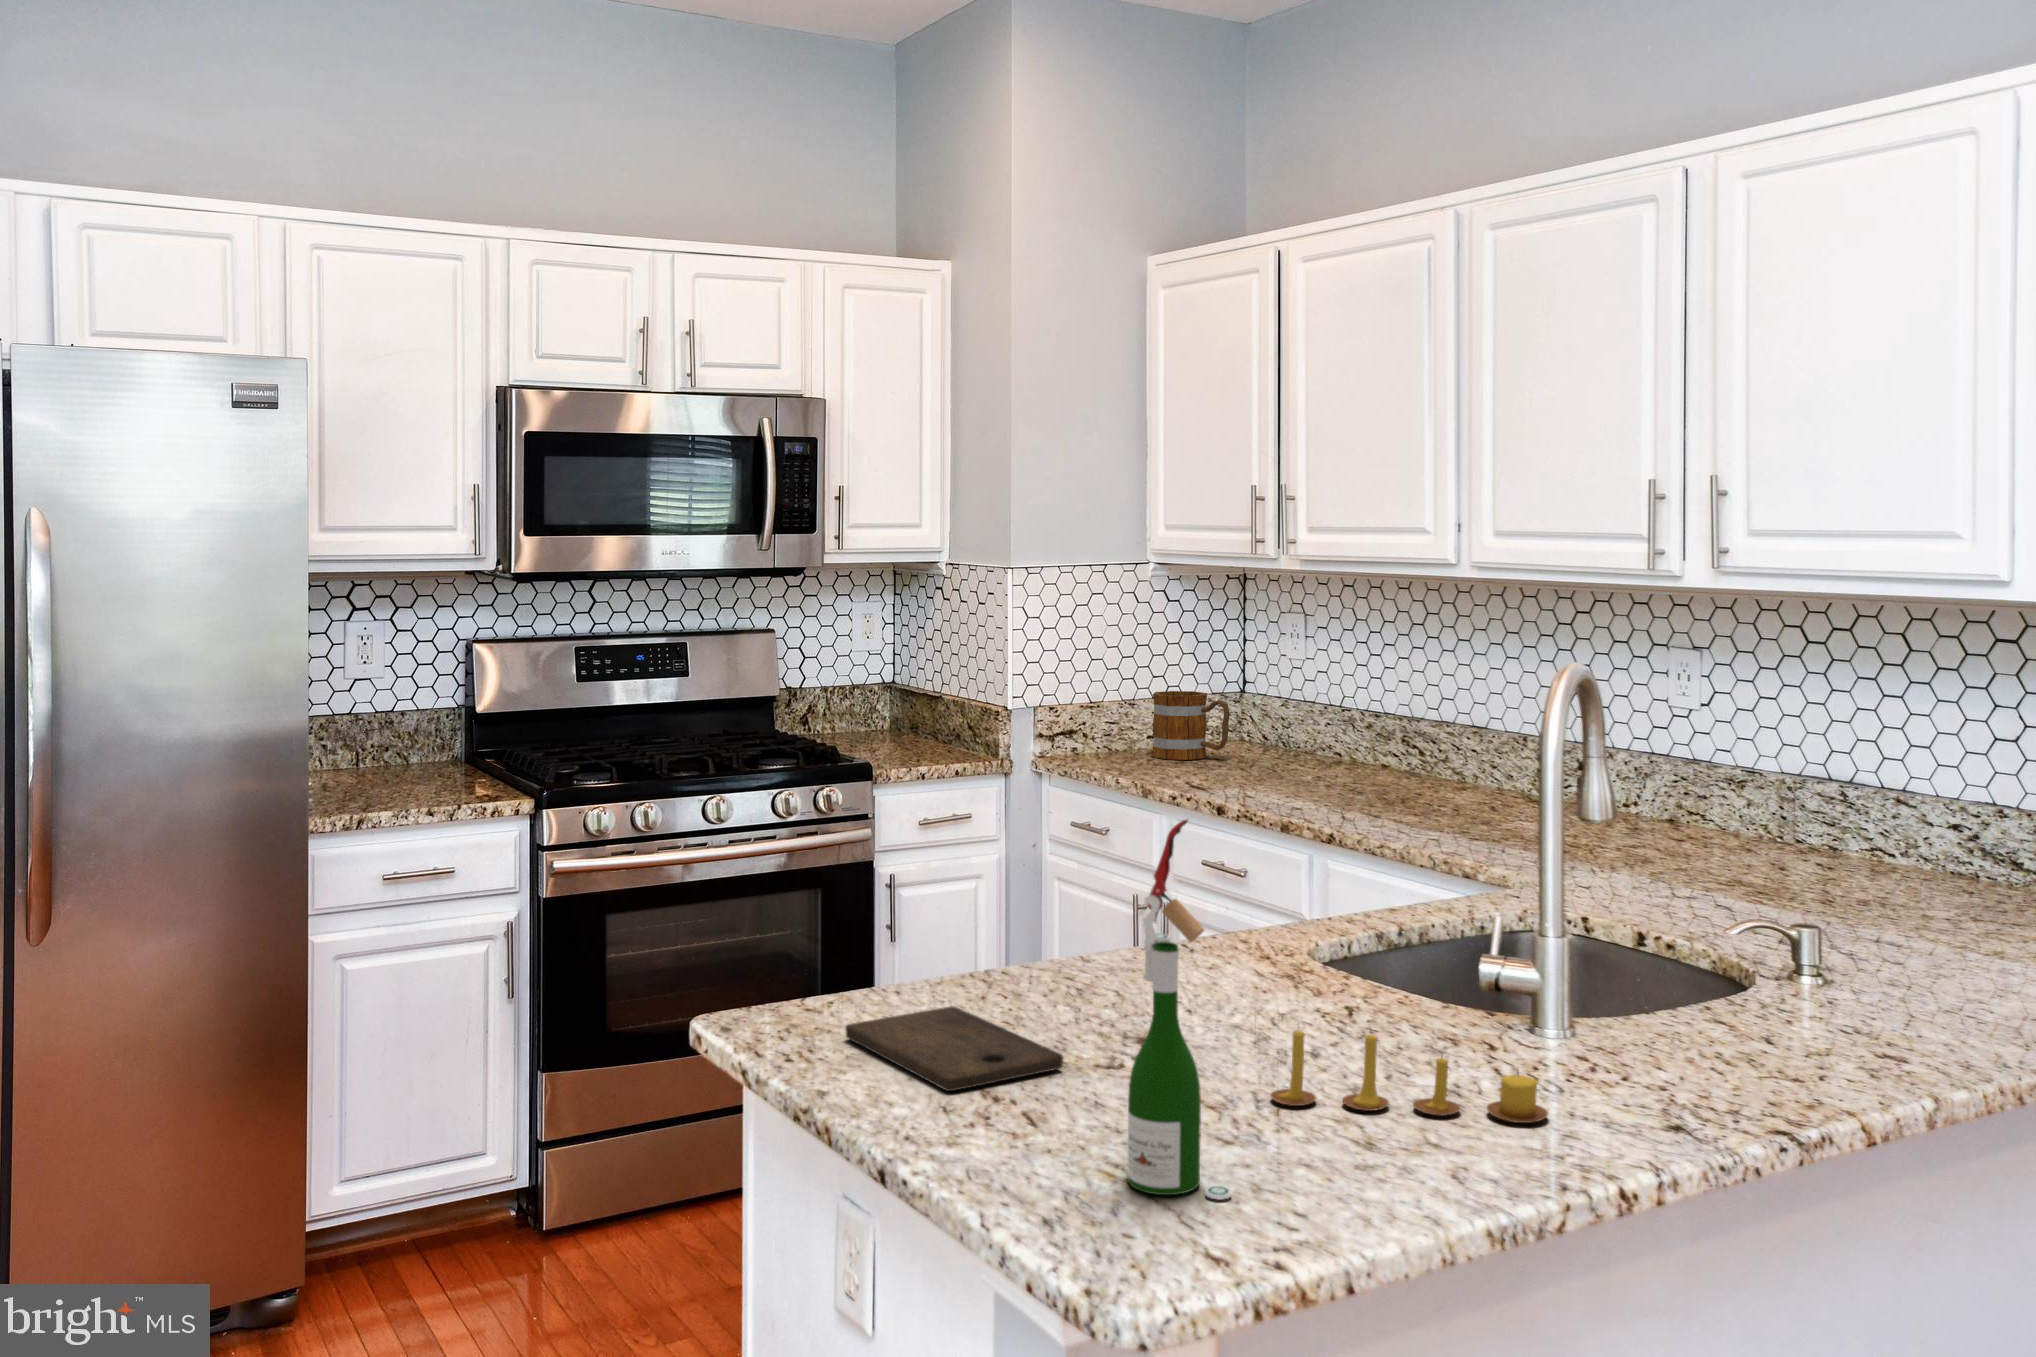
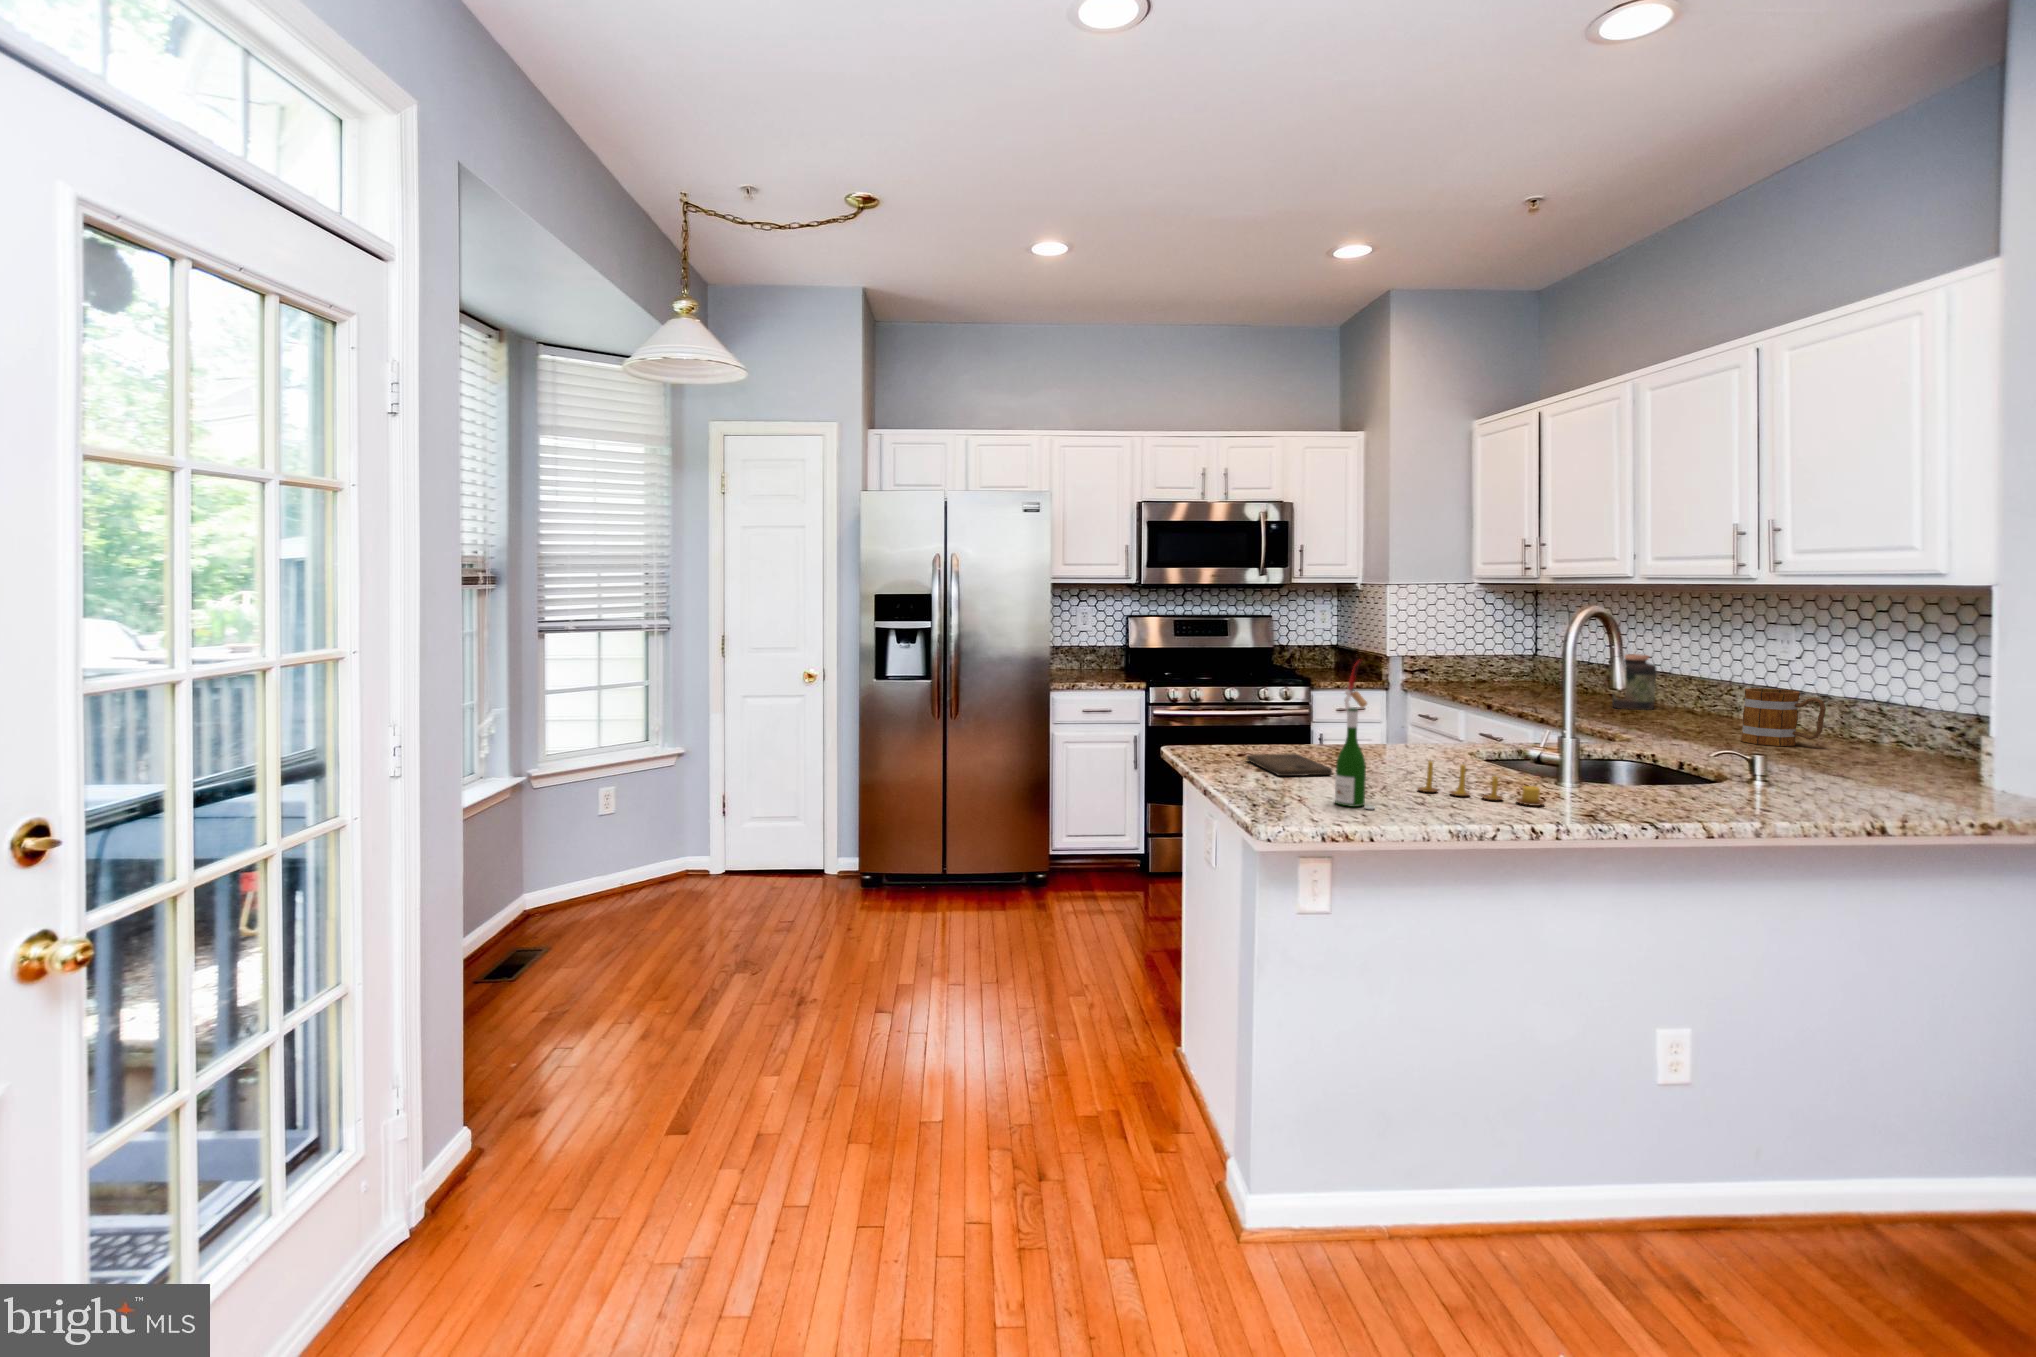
mug: present [1152,691,1230,760] -> present [1741,688,1826,746]
jar: none [1409,698,1476,801] -> present [1612,654,1656,710]

